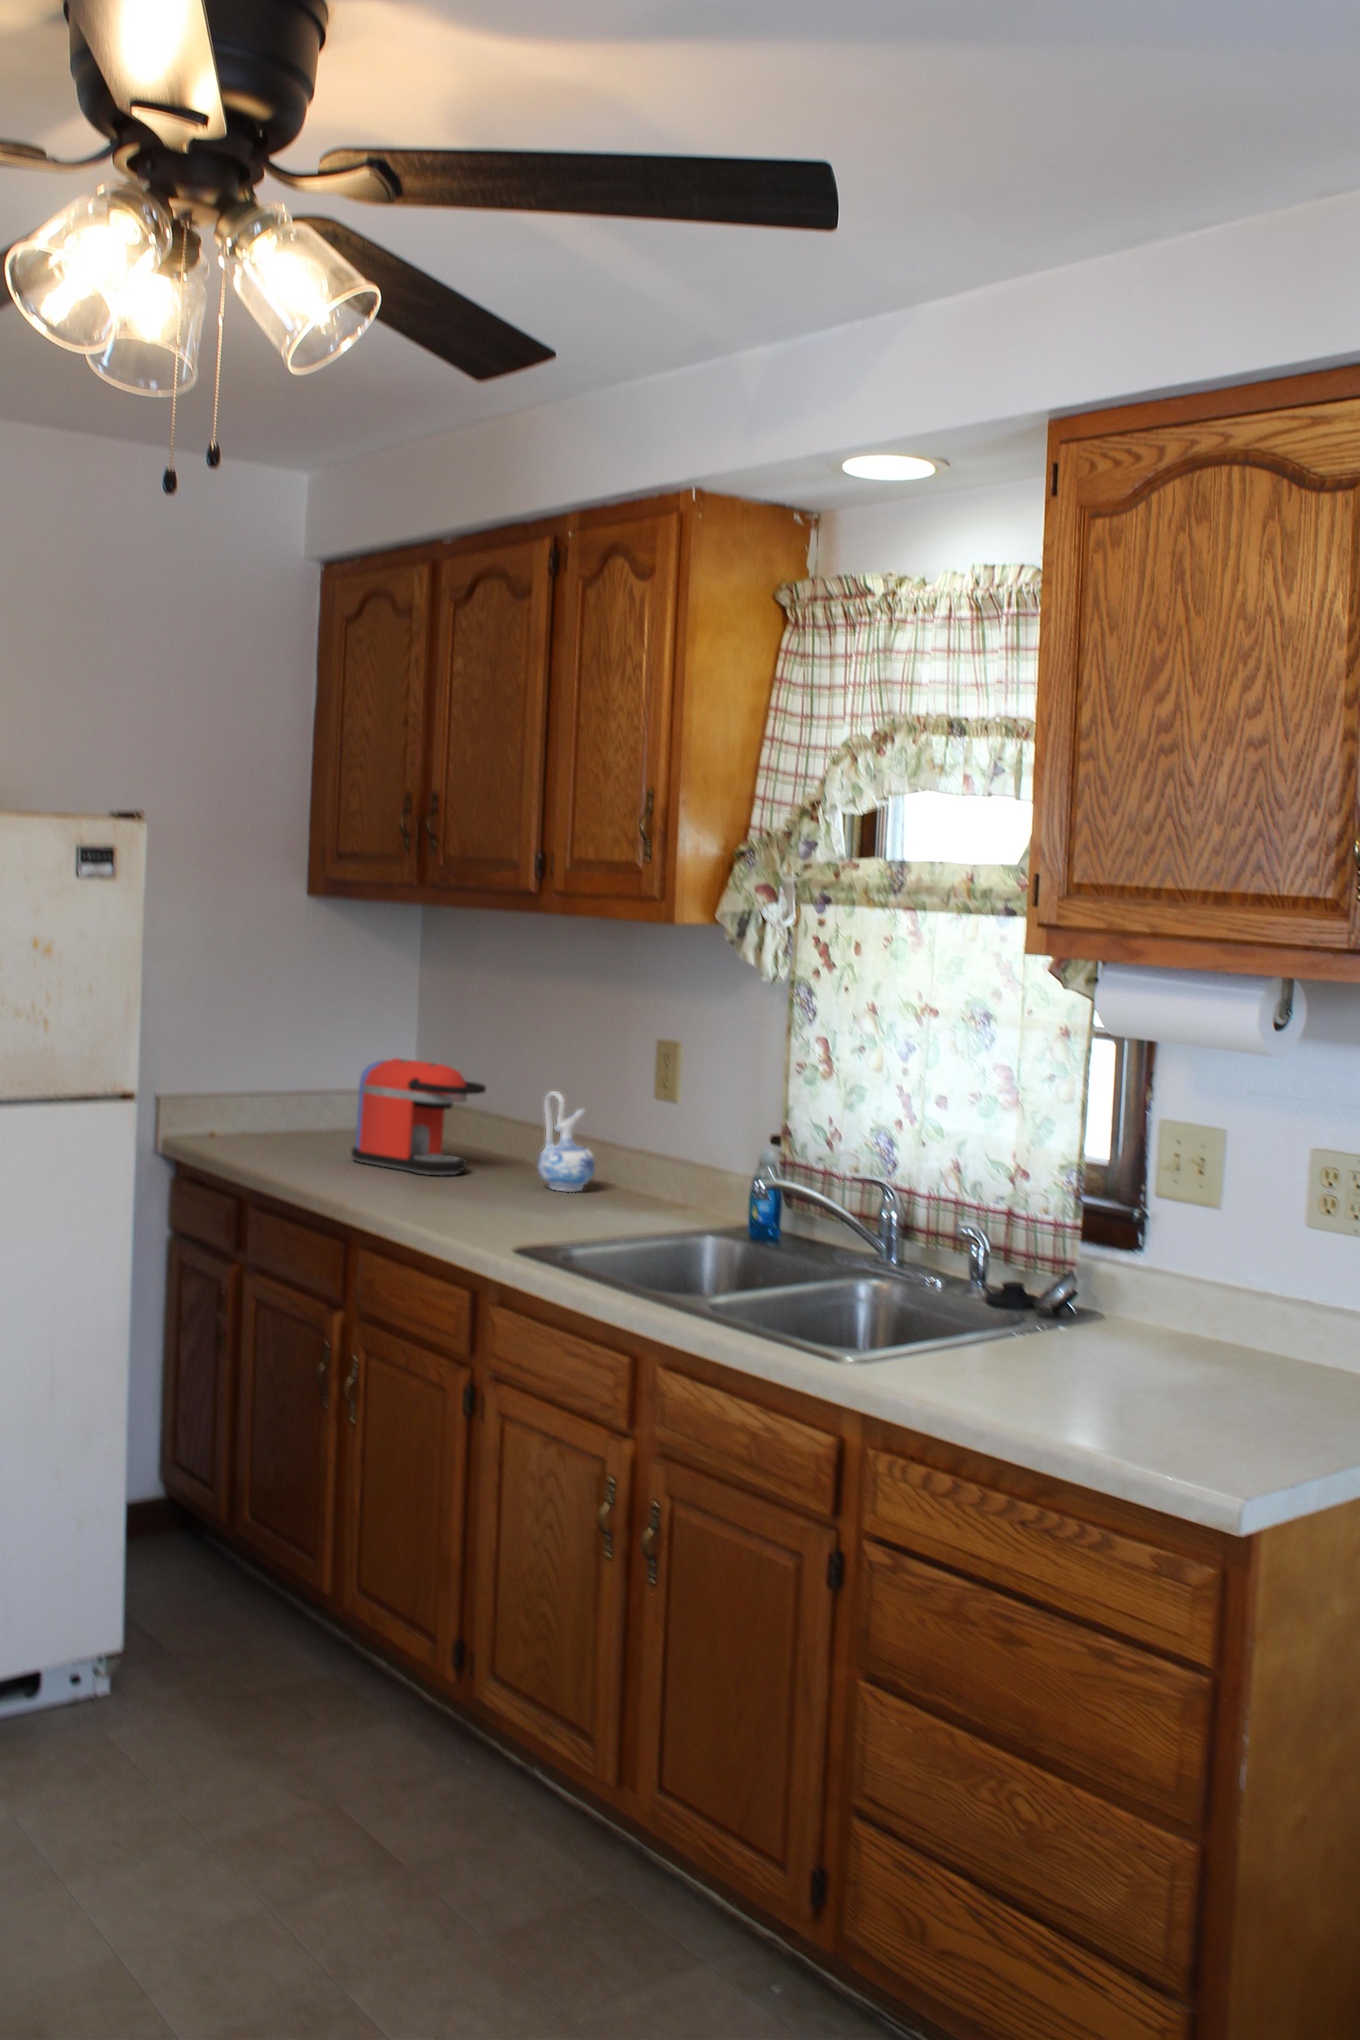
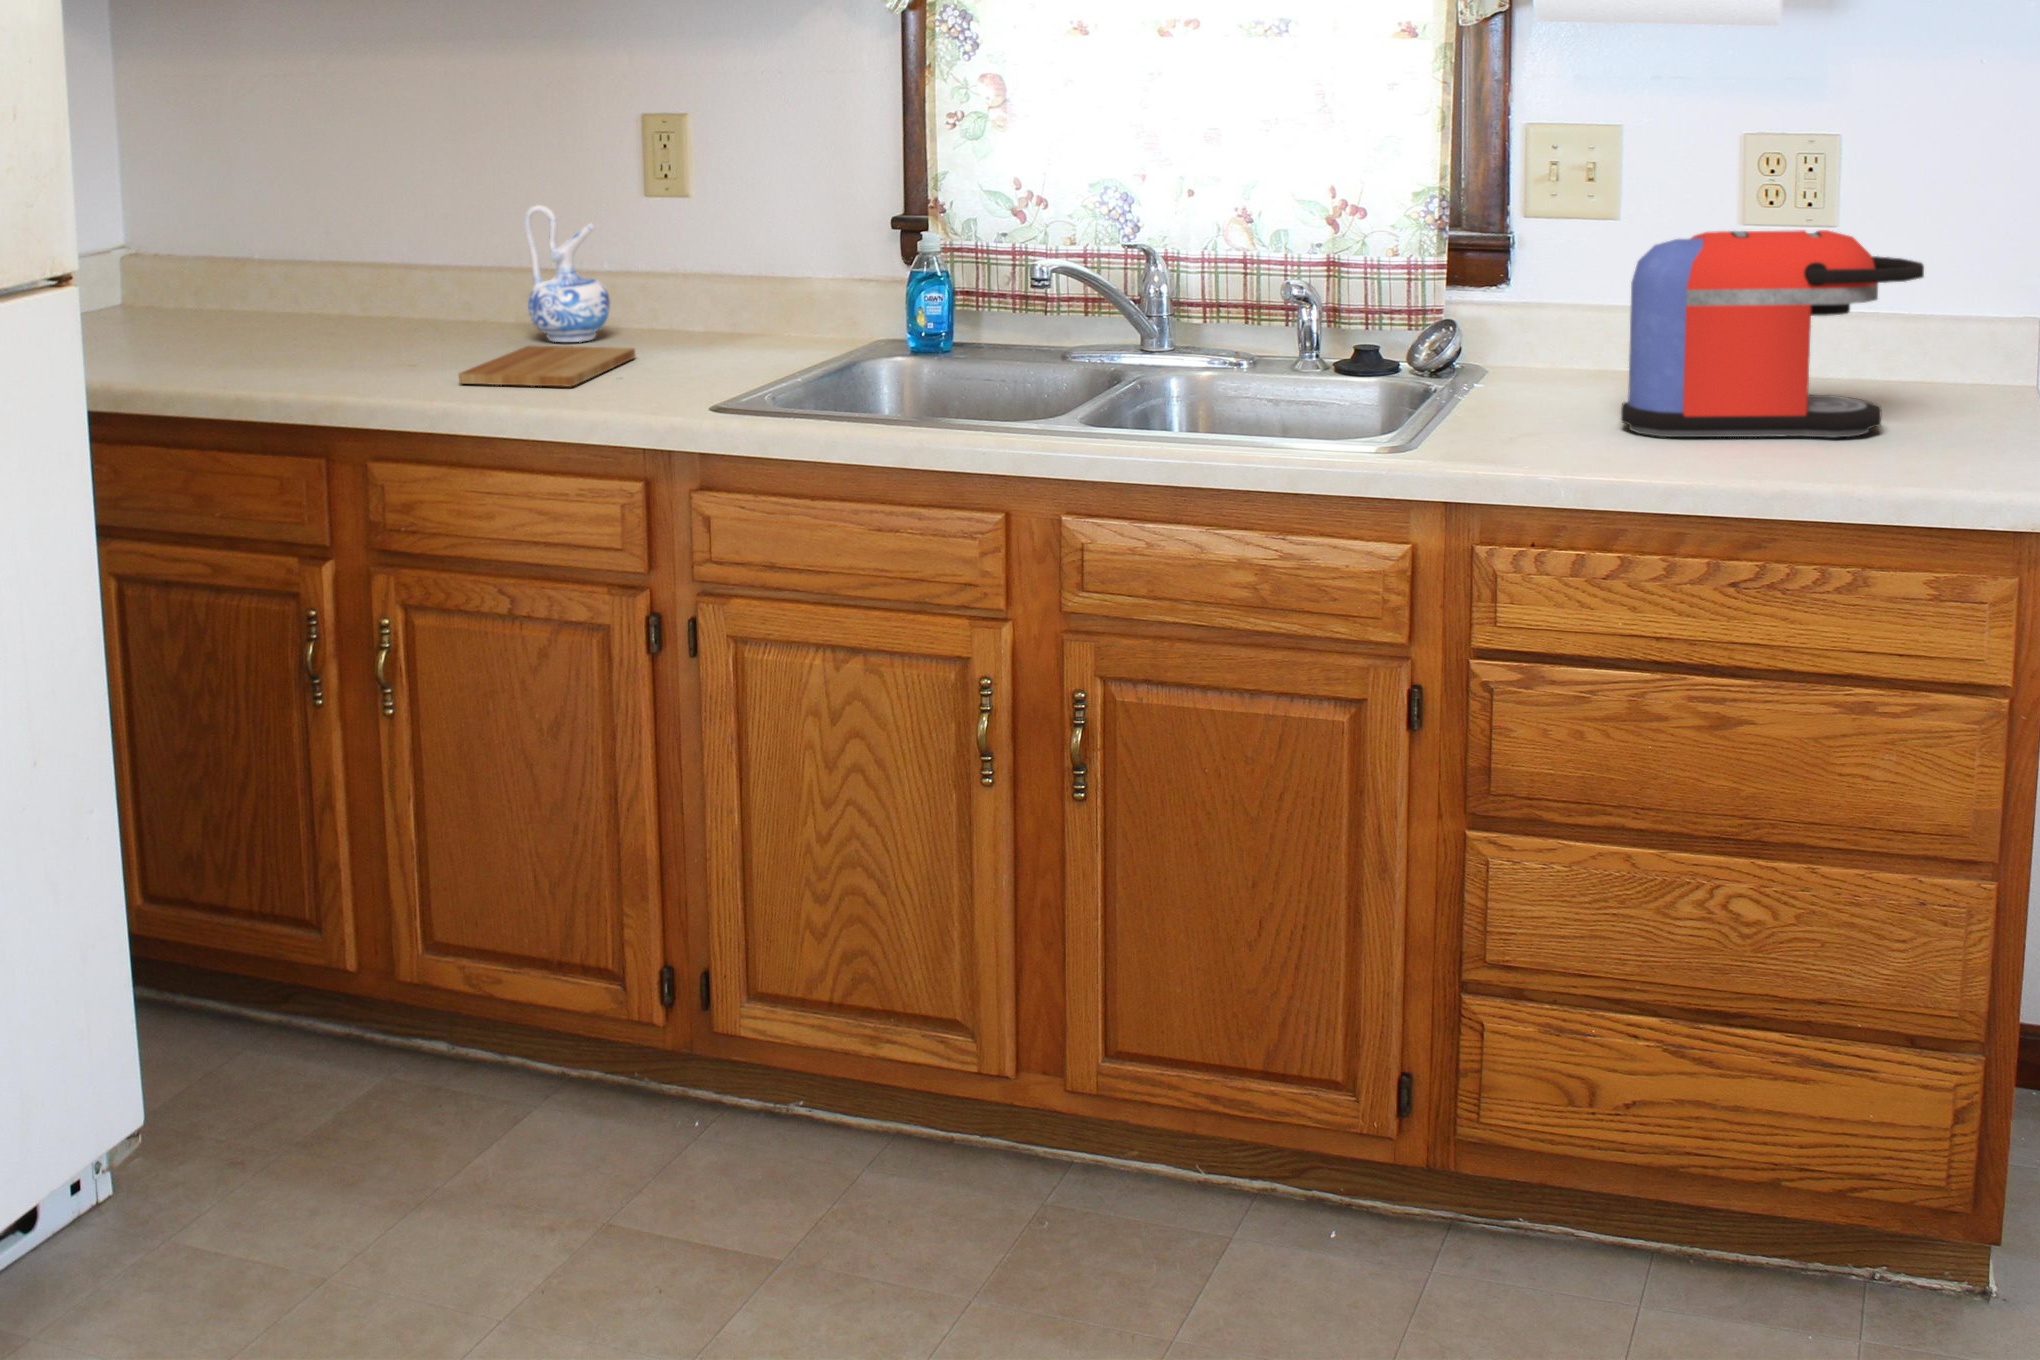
coffee maker: present [351,1058,486,1175] -> present [1621,230,1924,437]
cutting board: none [419,1187,565,1215] -> present [459,346,635,387]

